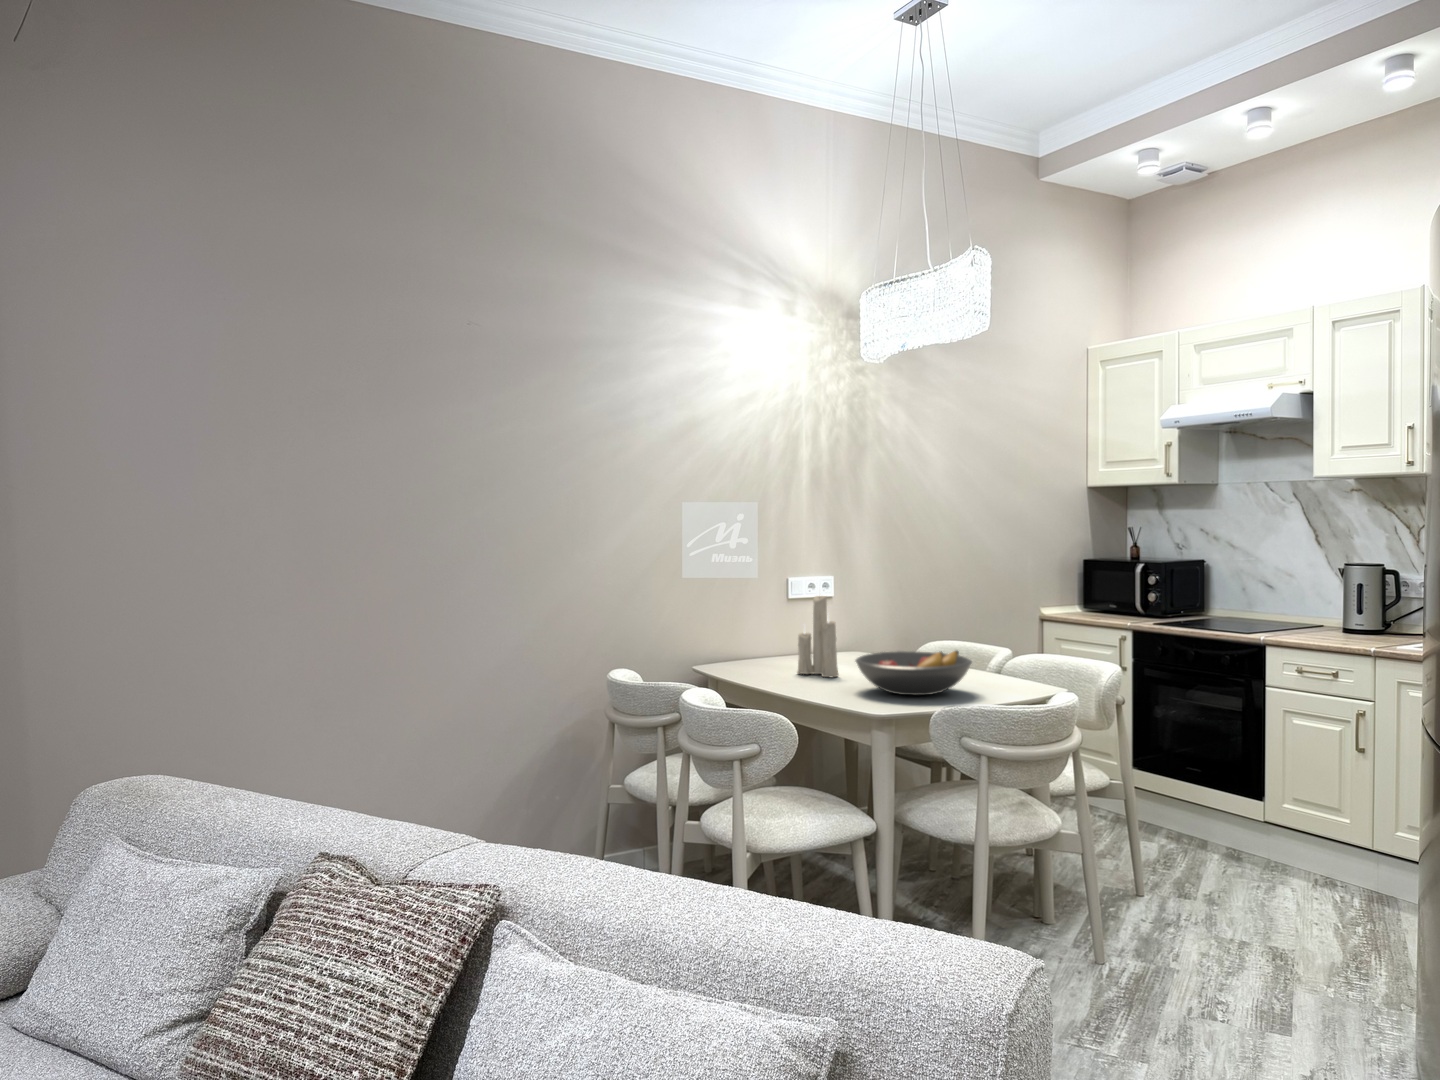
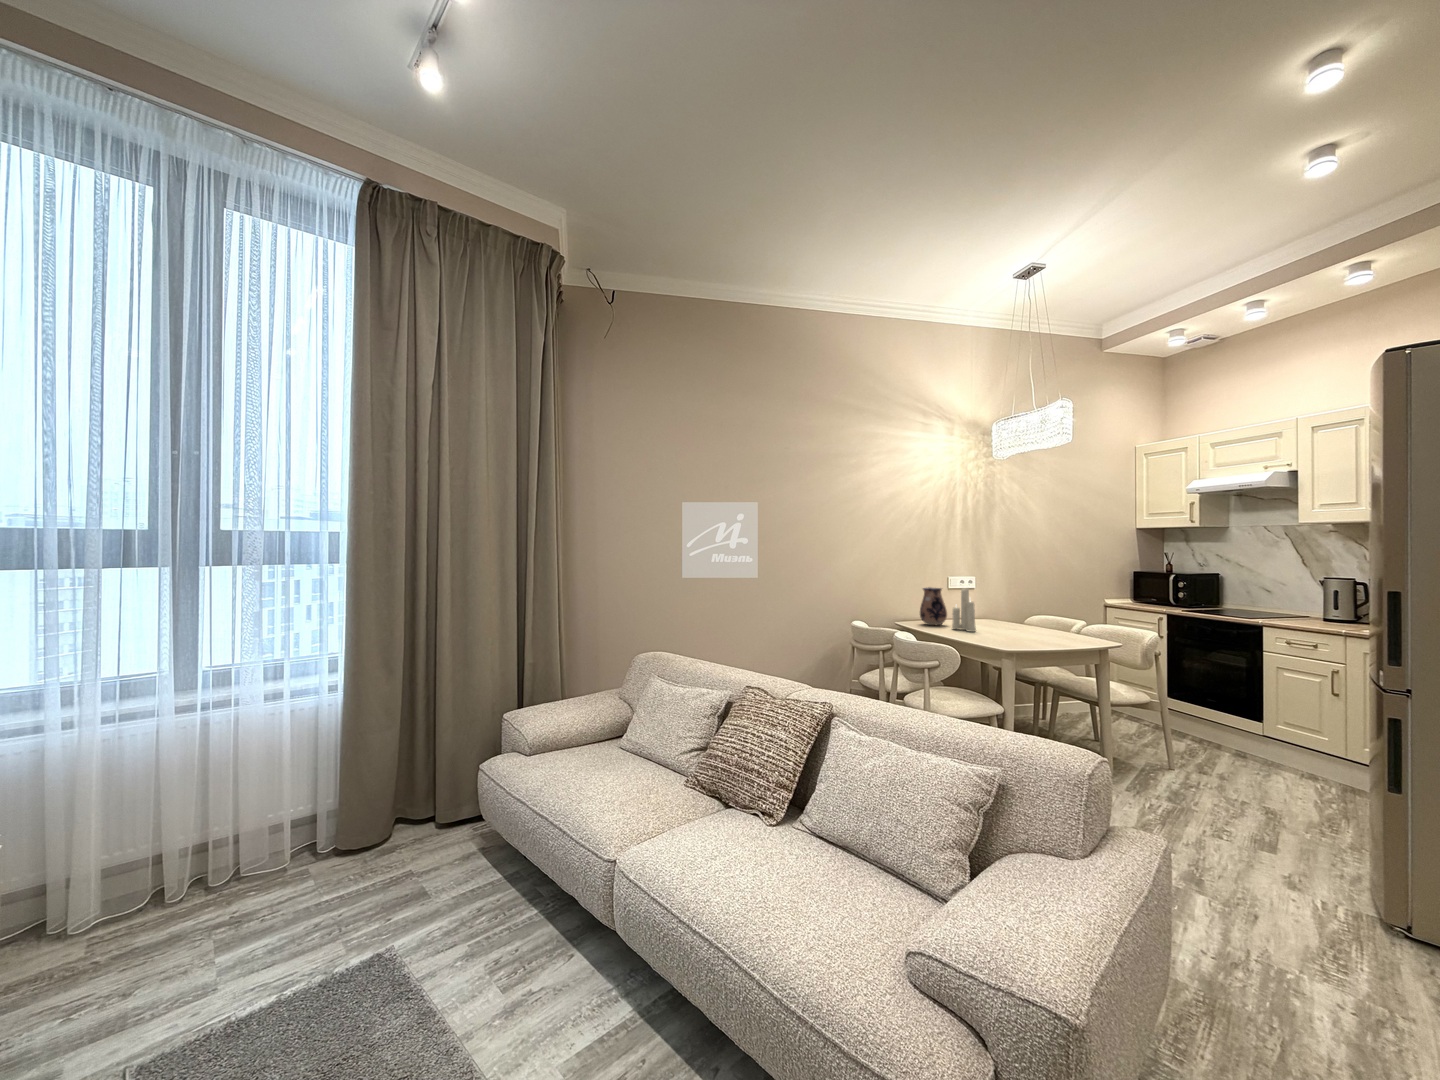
ceramic pitcher: none [742,596,790,667] -> present [920,587,947,625]
fruit bowl: present [856,651,972,695] -> none [987,619,1058,643]

